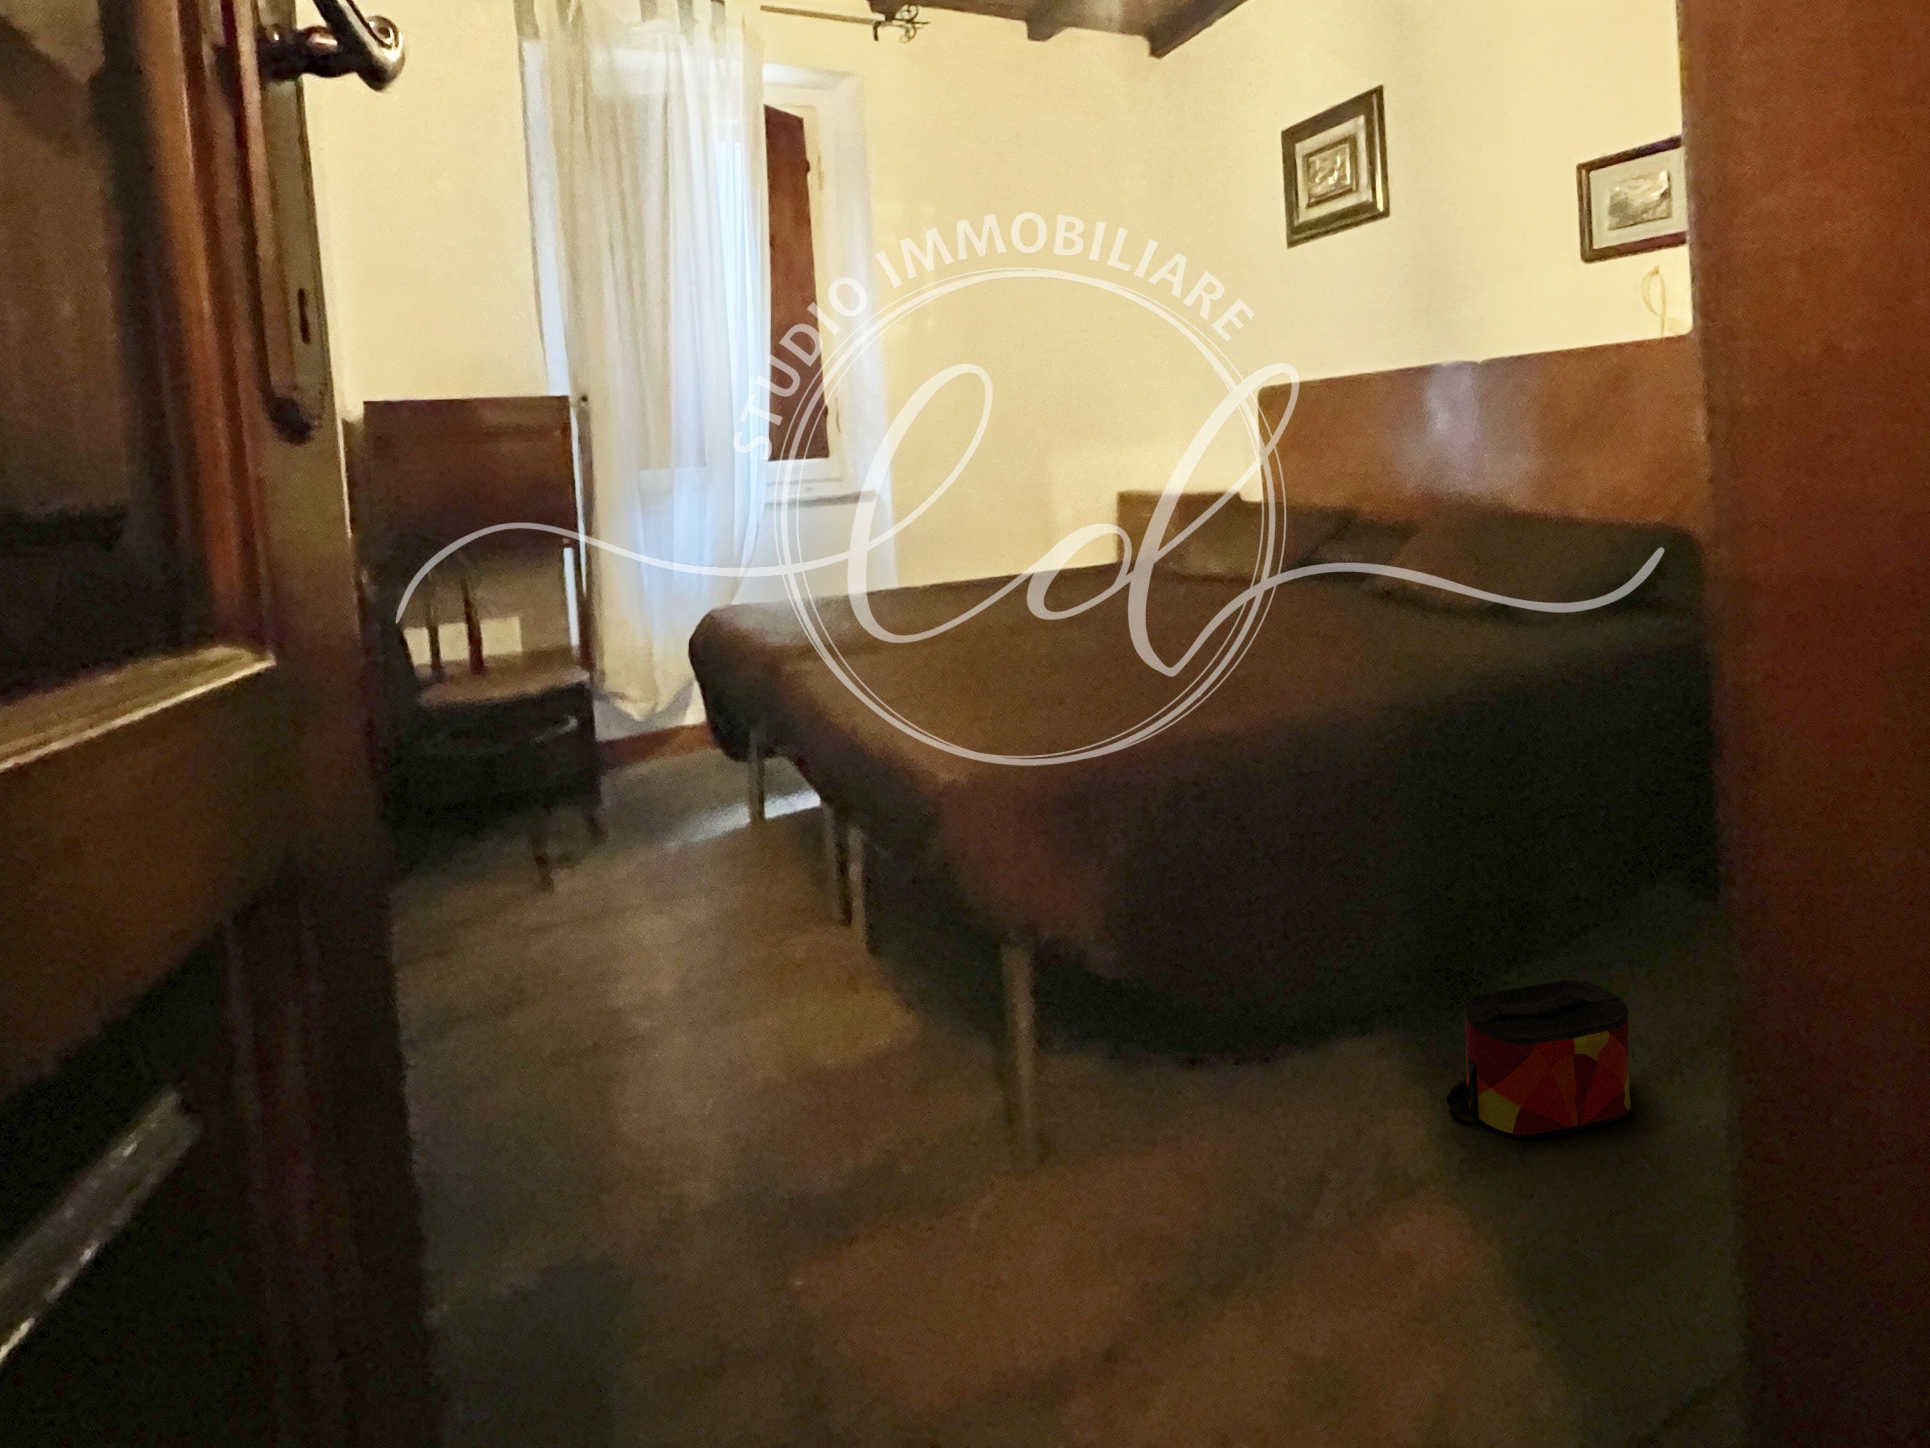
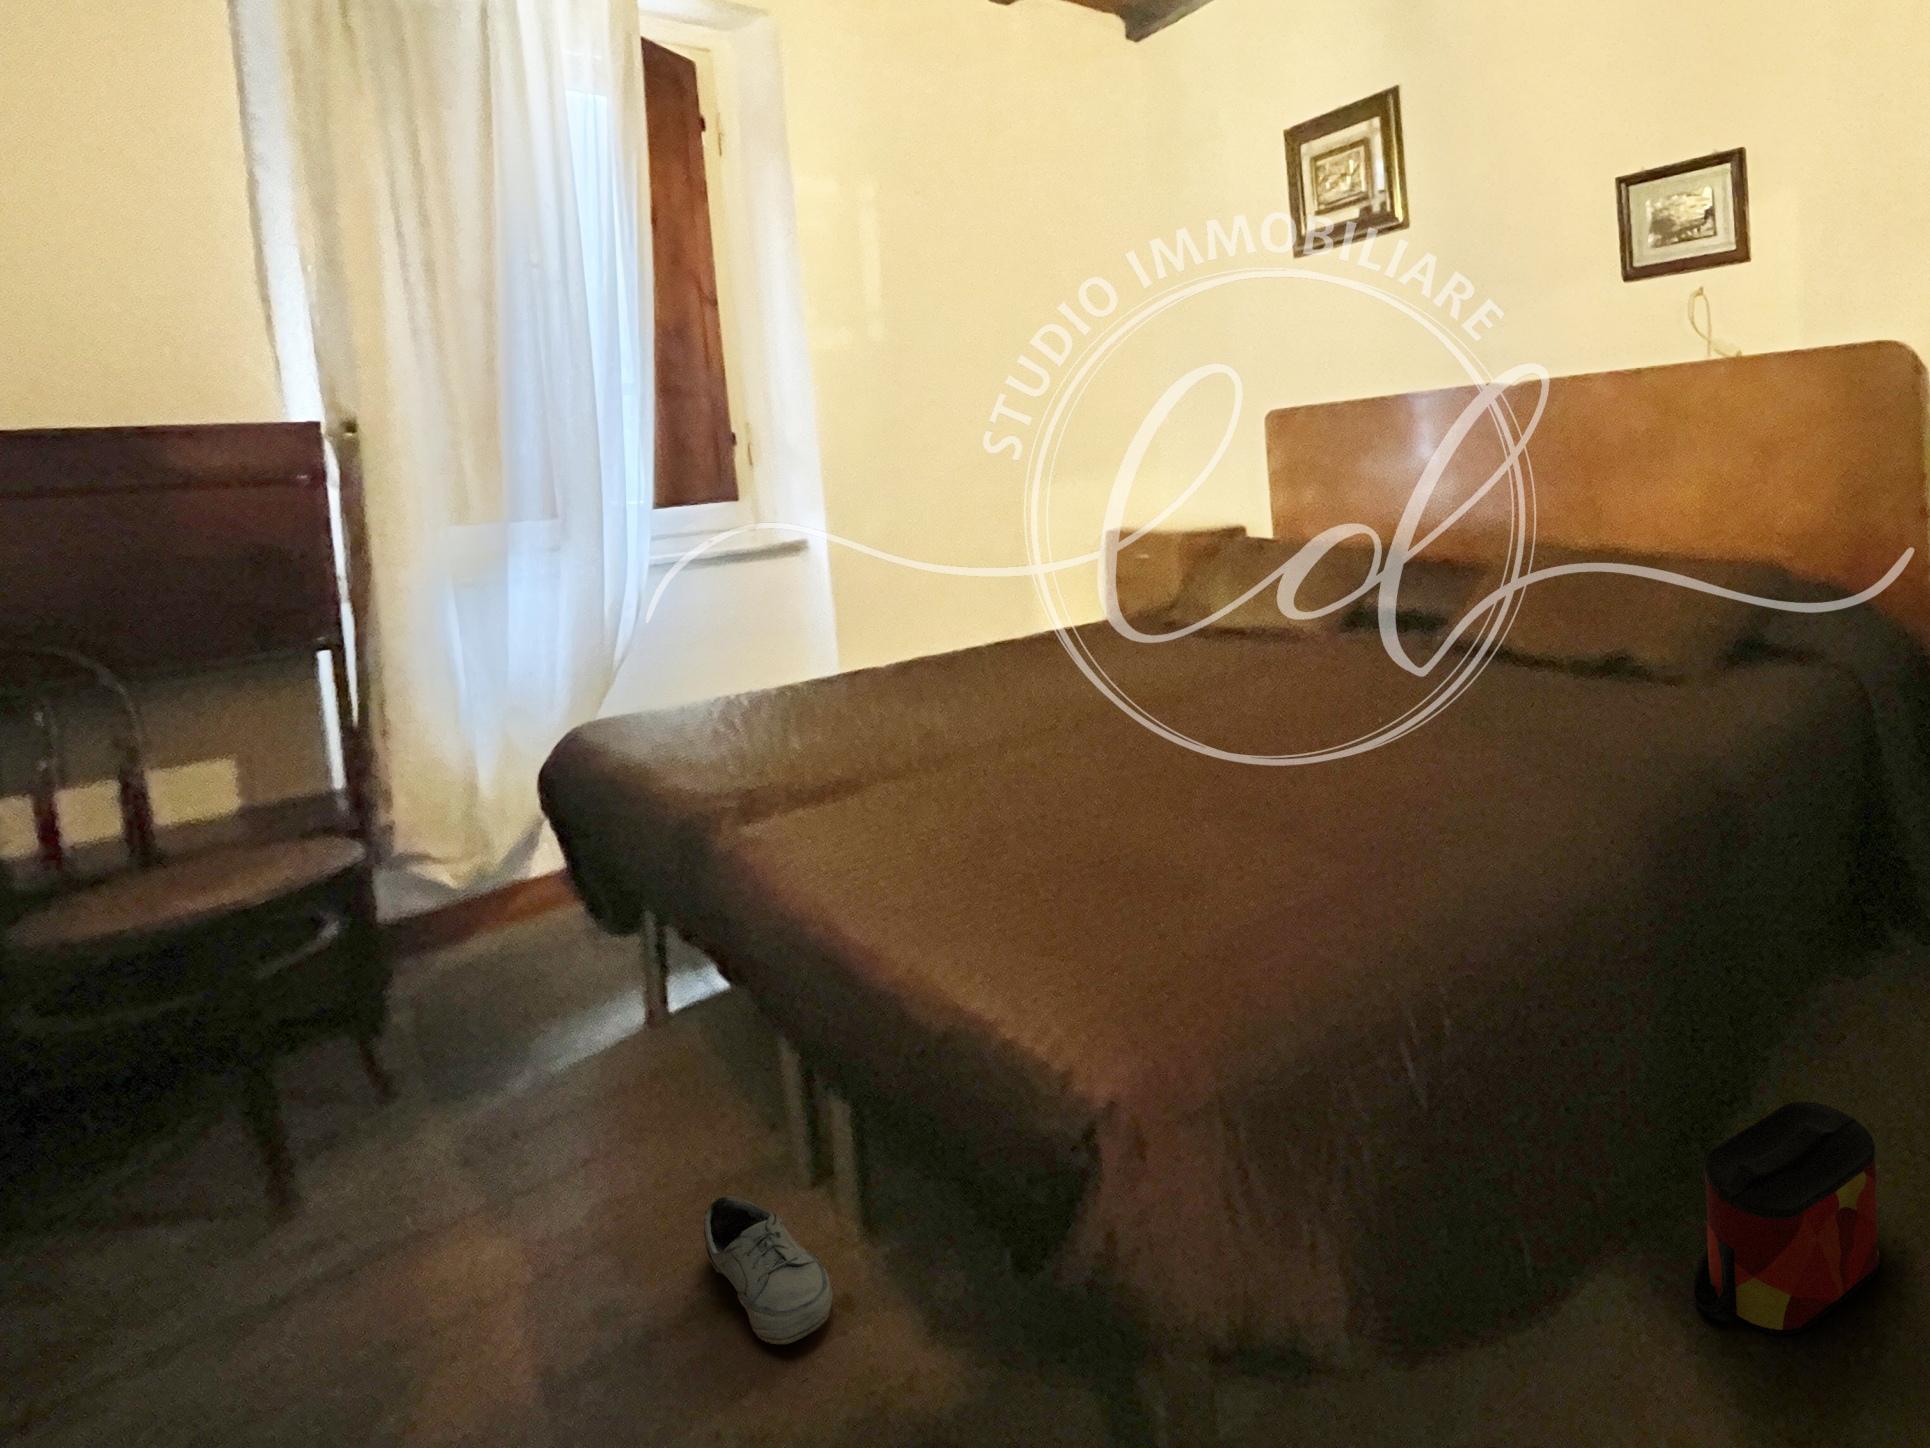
shoe: none [768,913,839,998] -> present [704,1196,833,1345]

